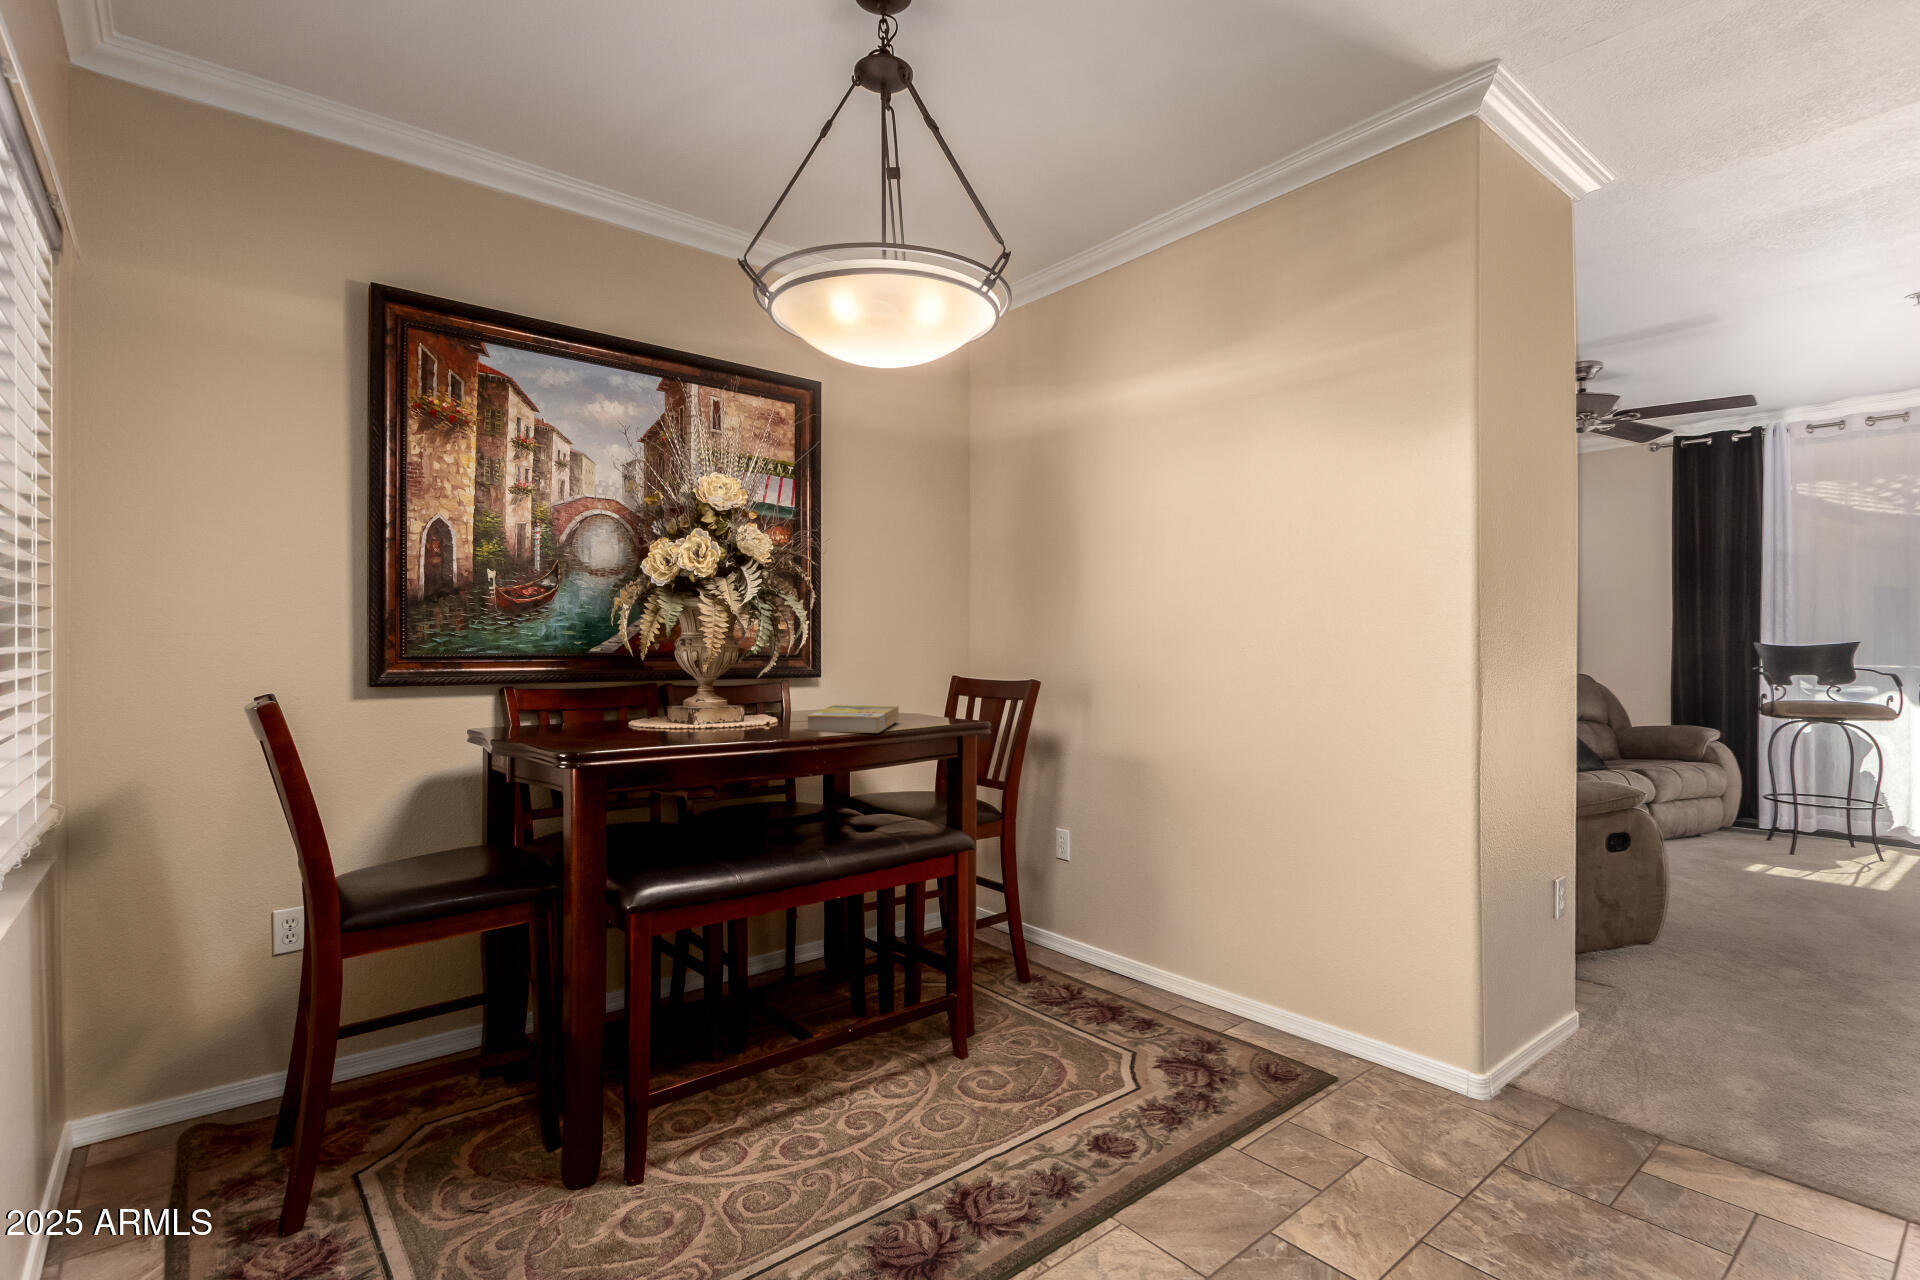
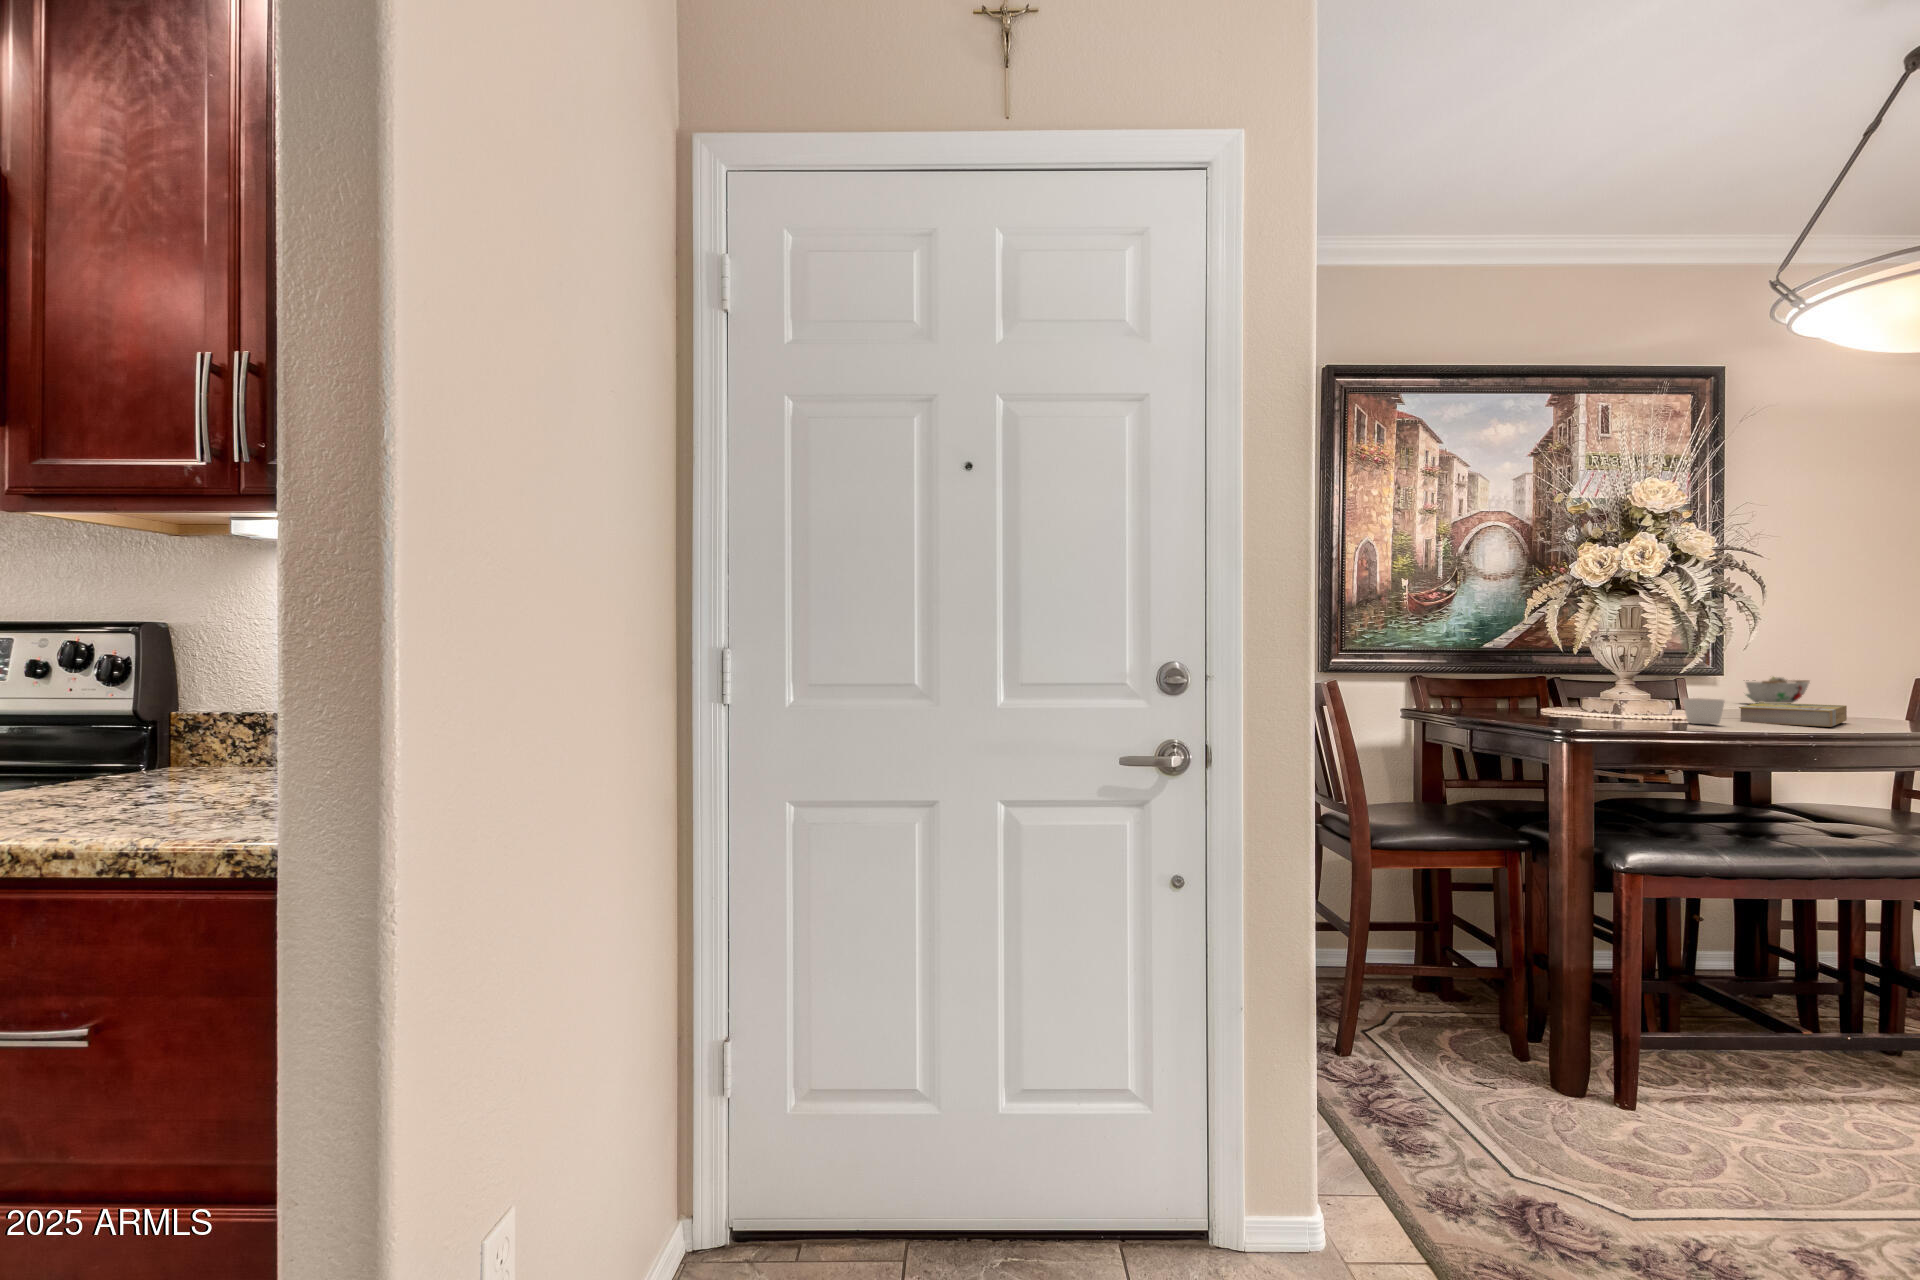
bowl: none [836,672,889,700] -> present [1744,677,1810,703]
candle: none [743,712,782,742] -> present [1683,698,1724,725]

